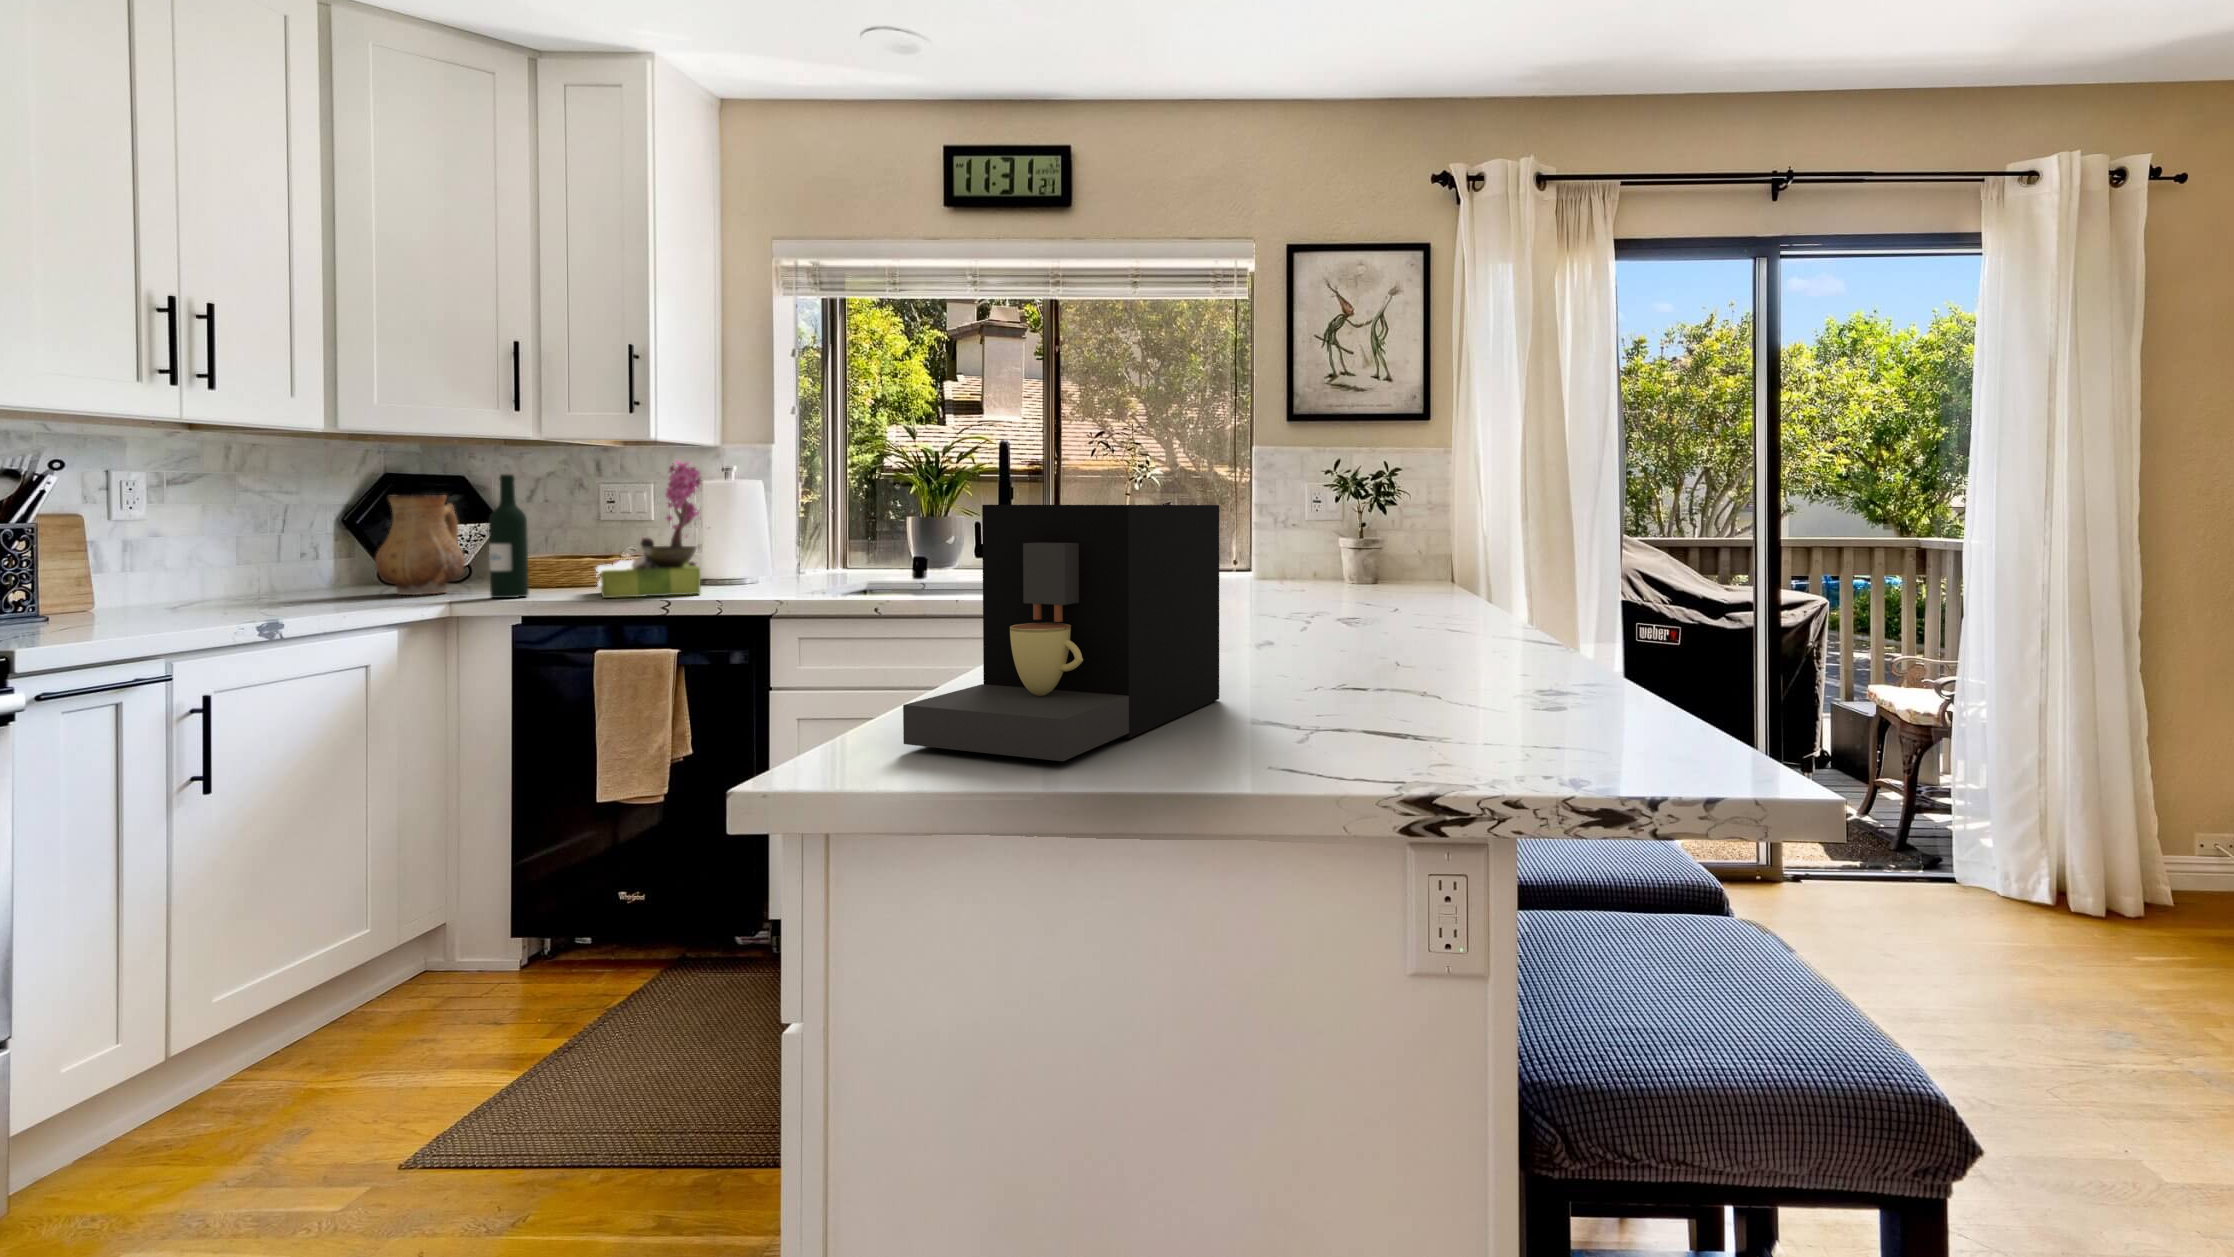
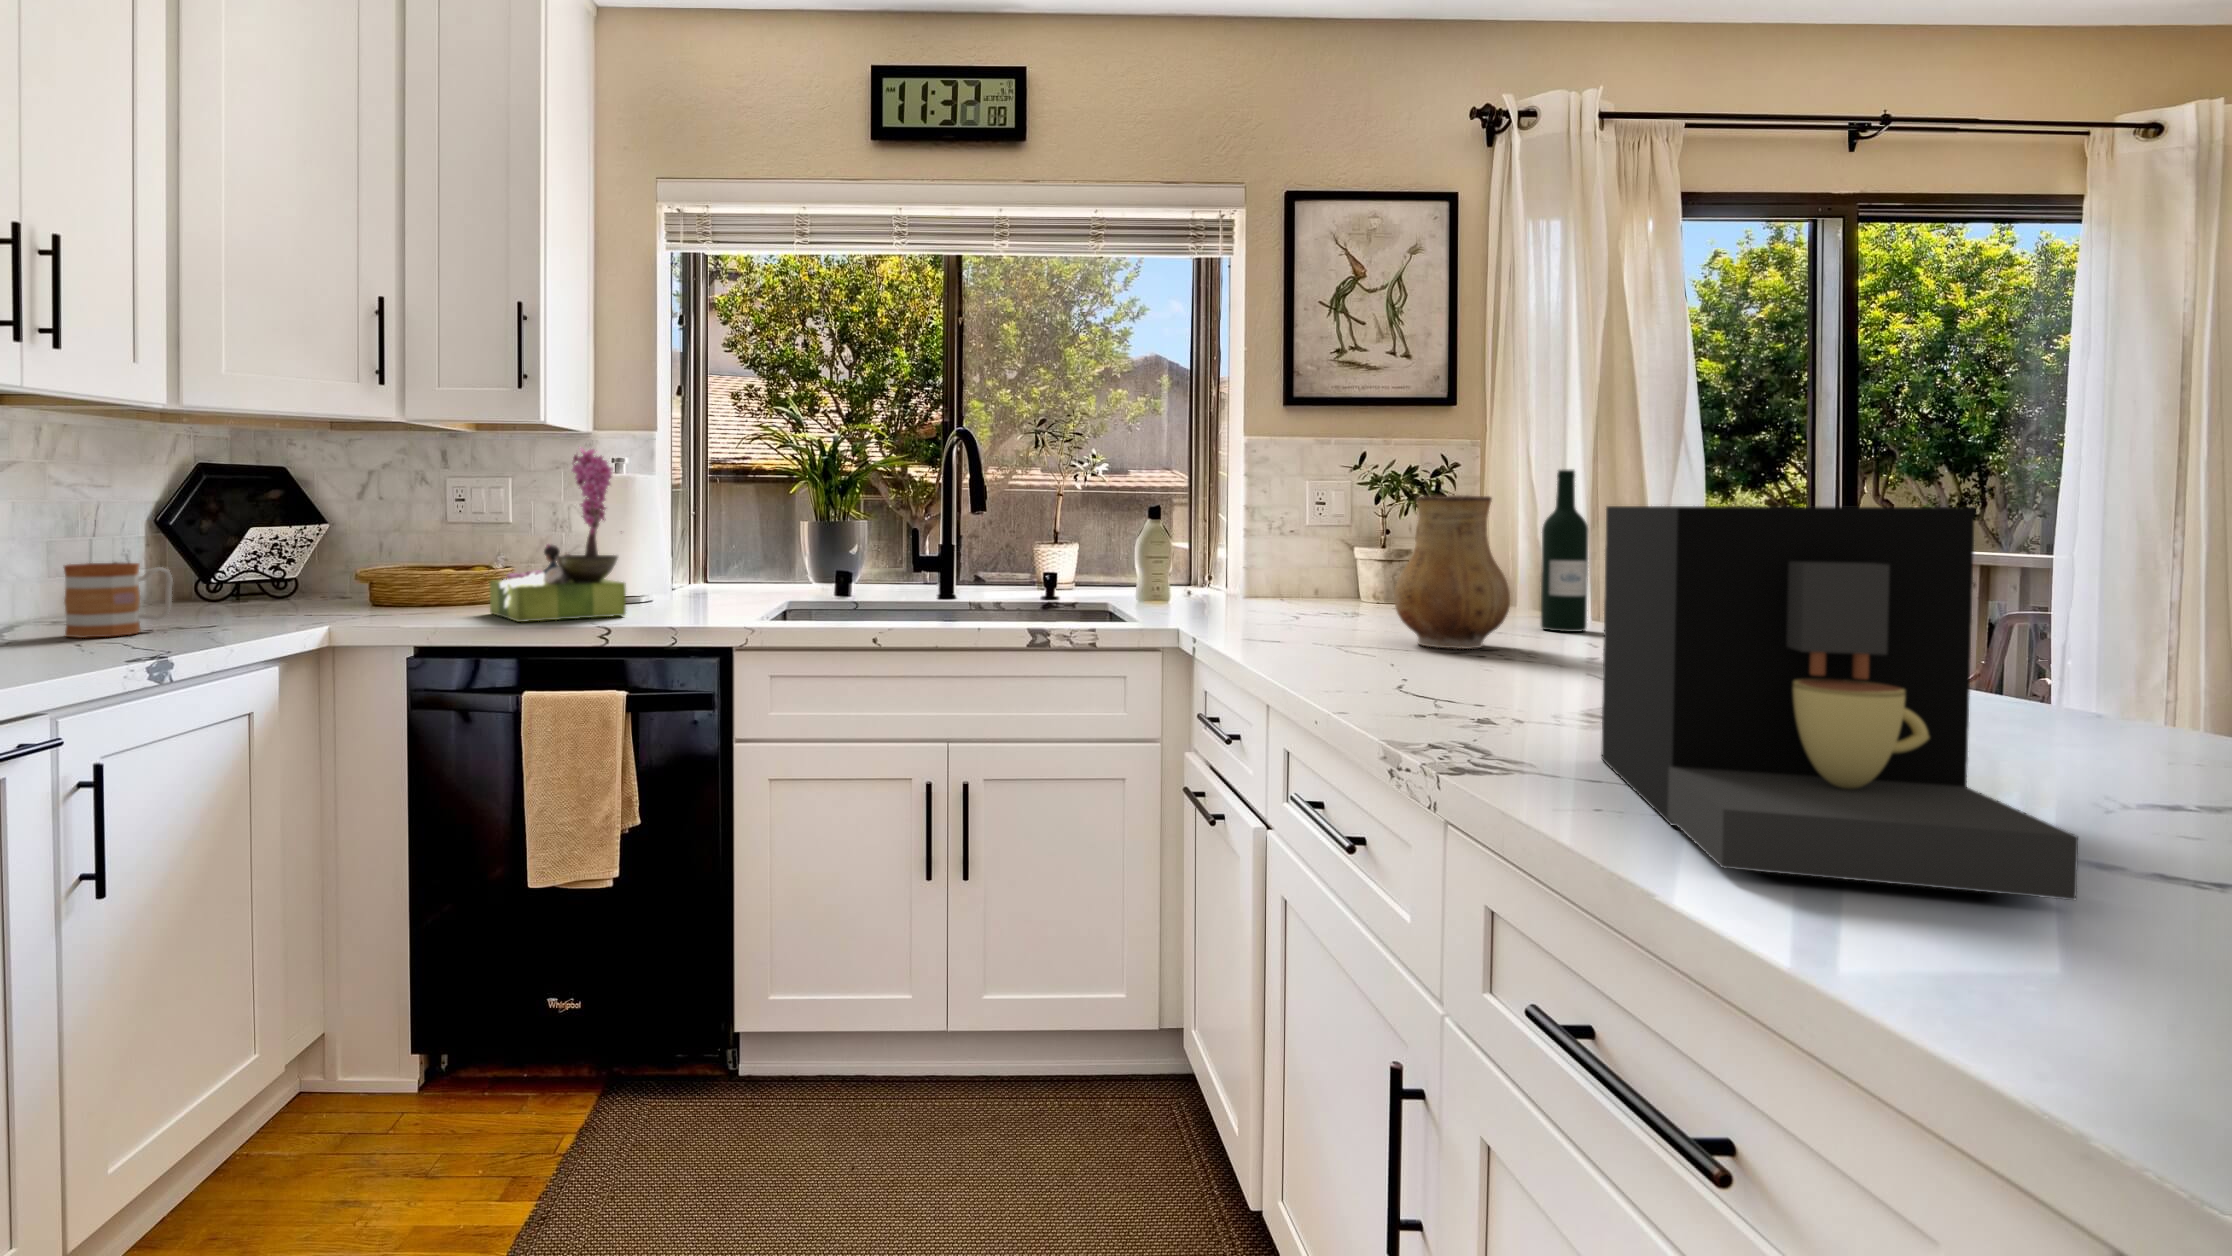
wine bottle: present [489,474,529,598] -> present [1541,470,1588,632]
ceramic pitcher: present [375,495,465,595] -> present [1394,495,1510,649]
mug: none [229,551,325,608] -> present [64,563,173,638]

